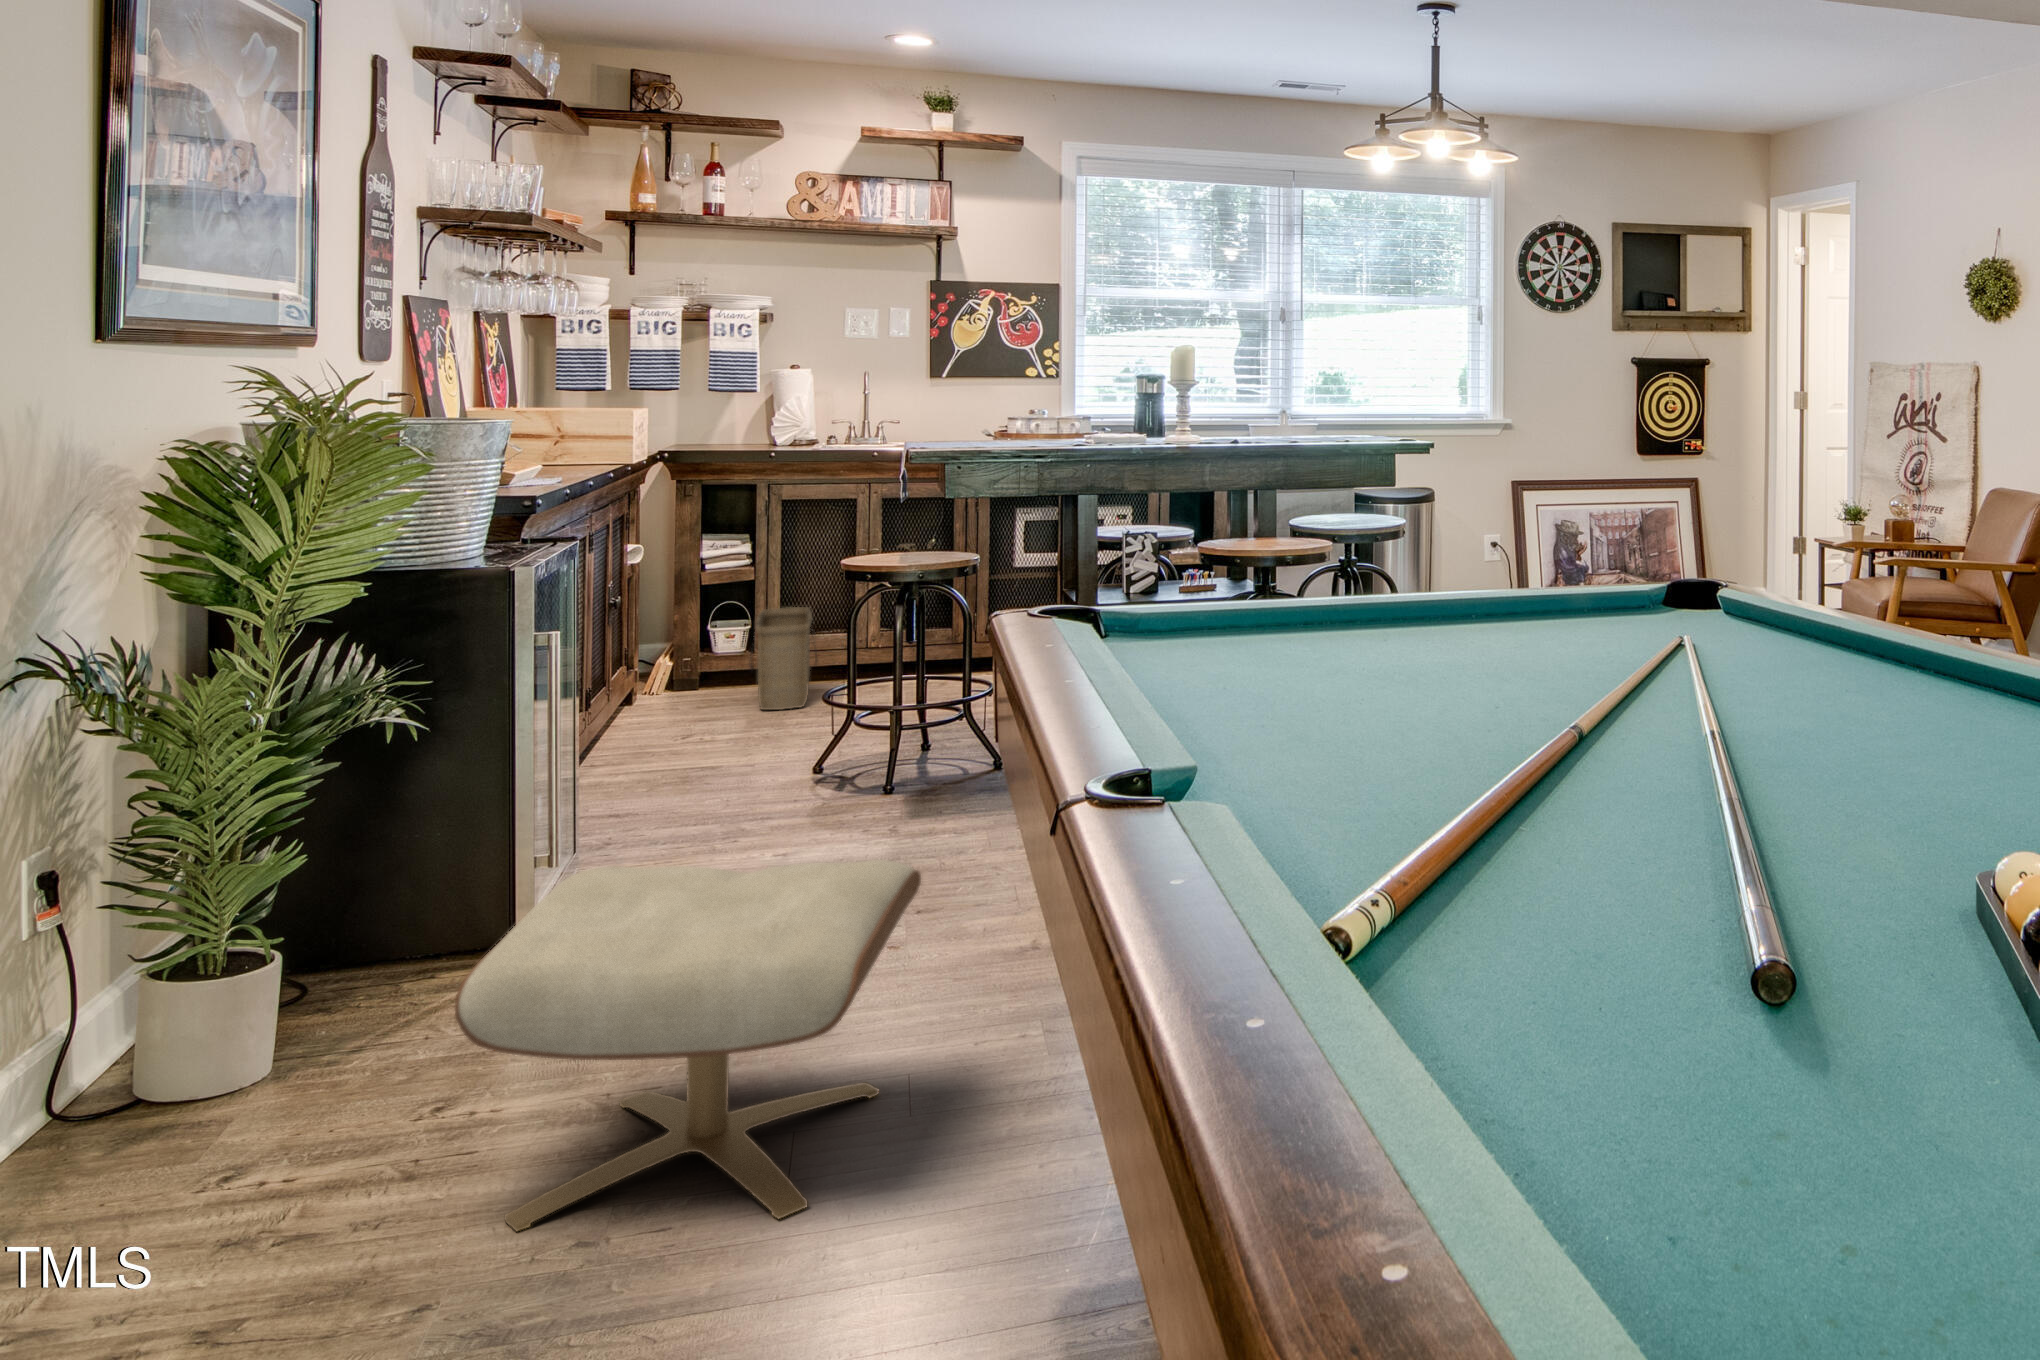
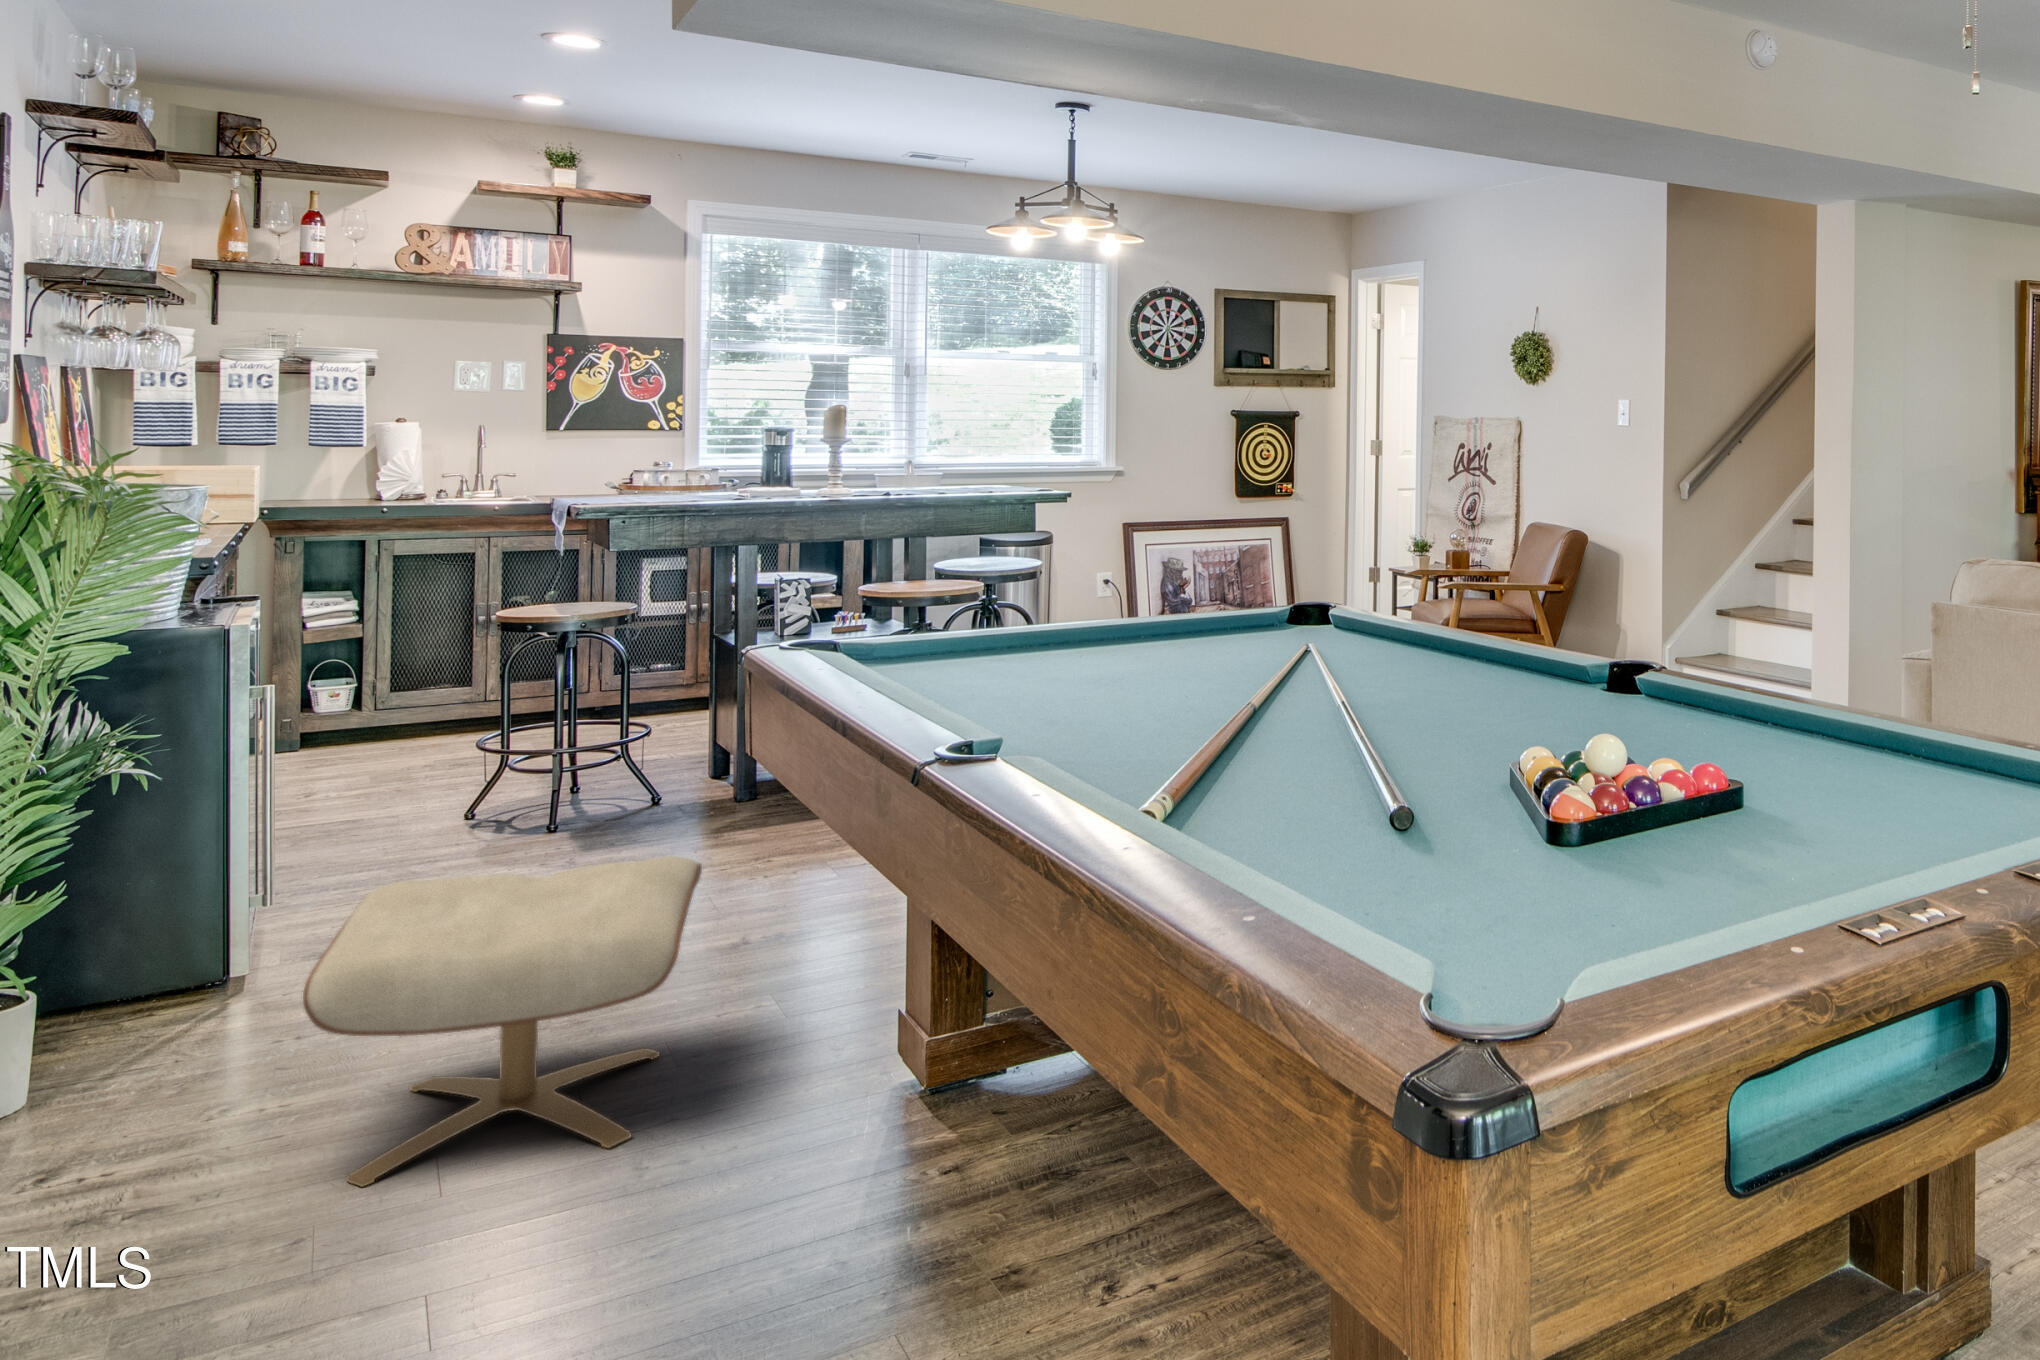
basket: present [751,607,817,710] -> none [359,659,435,762]

